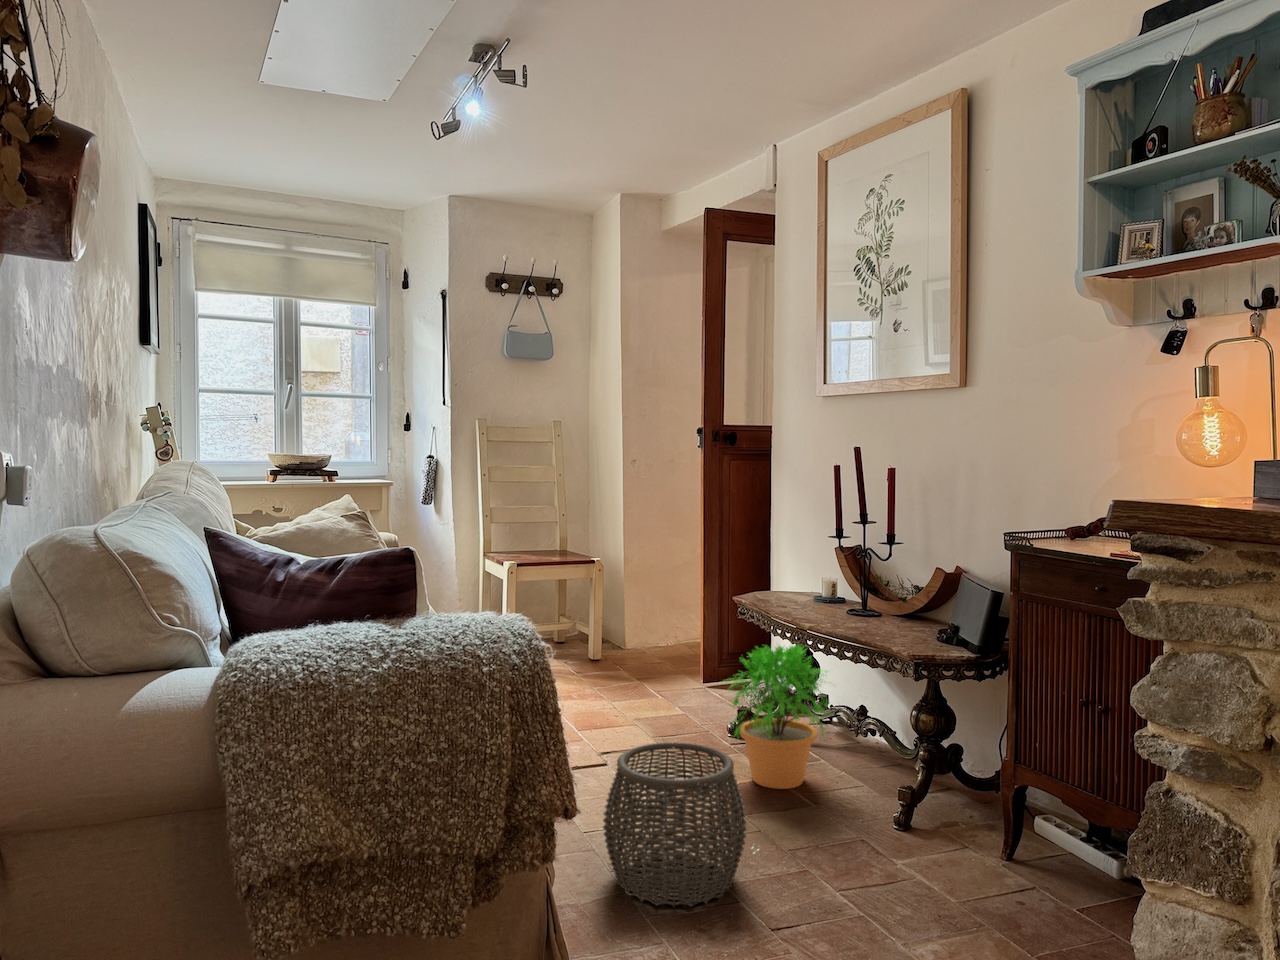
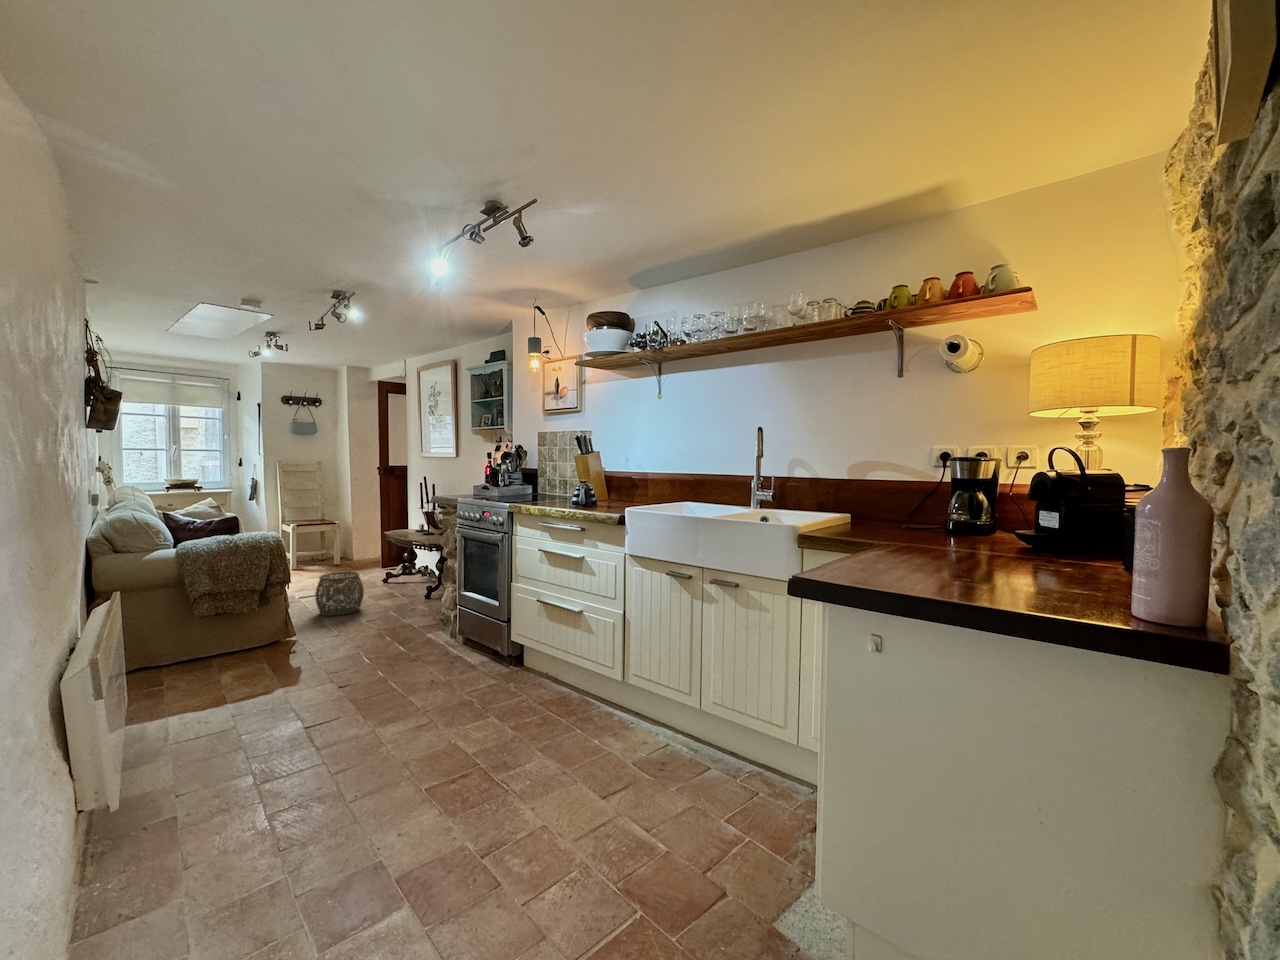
potted plant: present [730,645,835,789] -> none [371,542,413,591]

